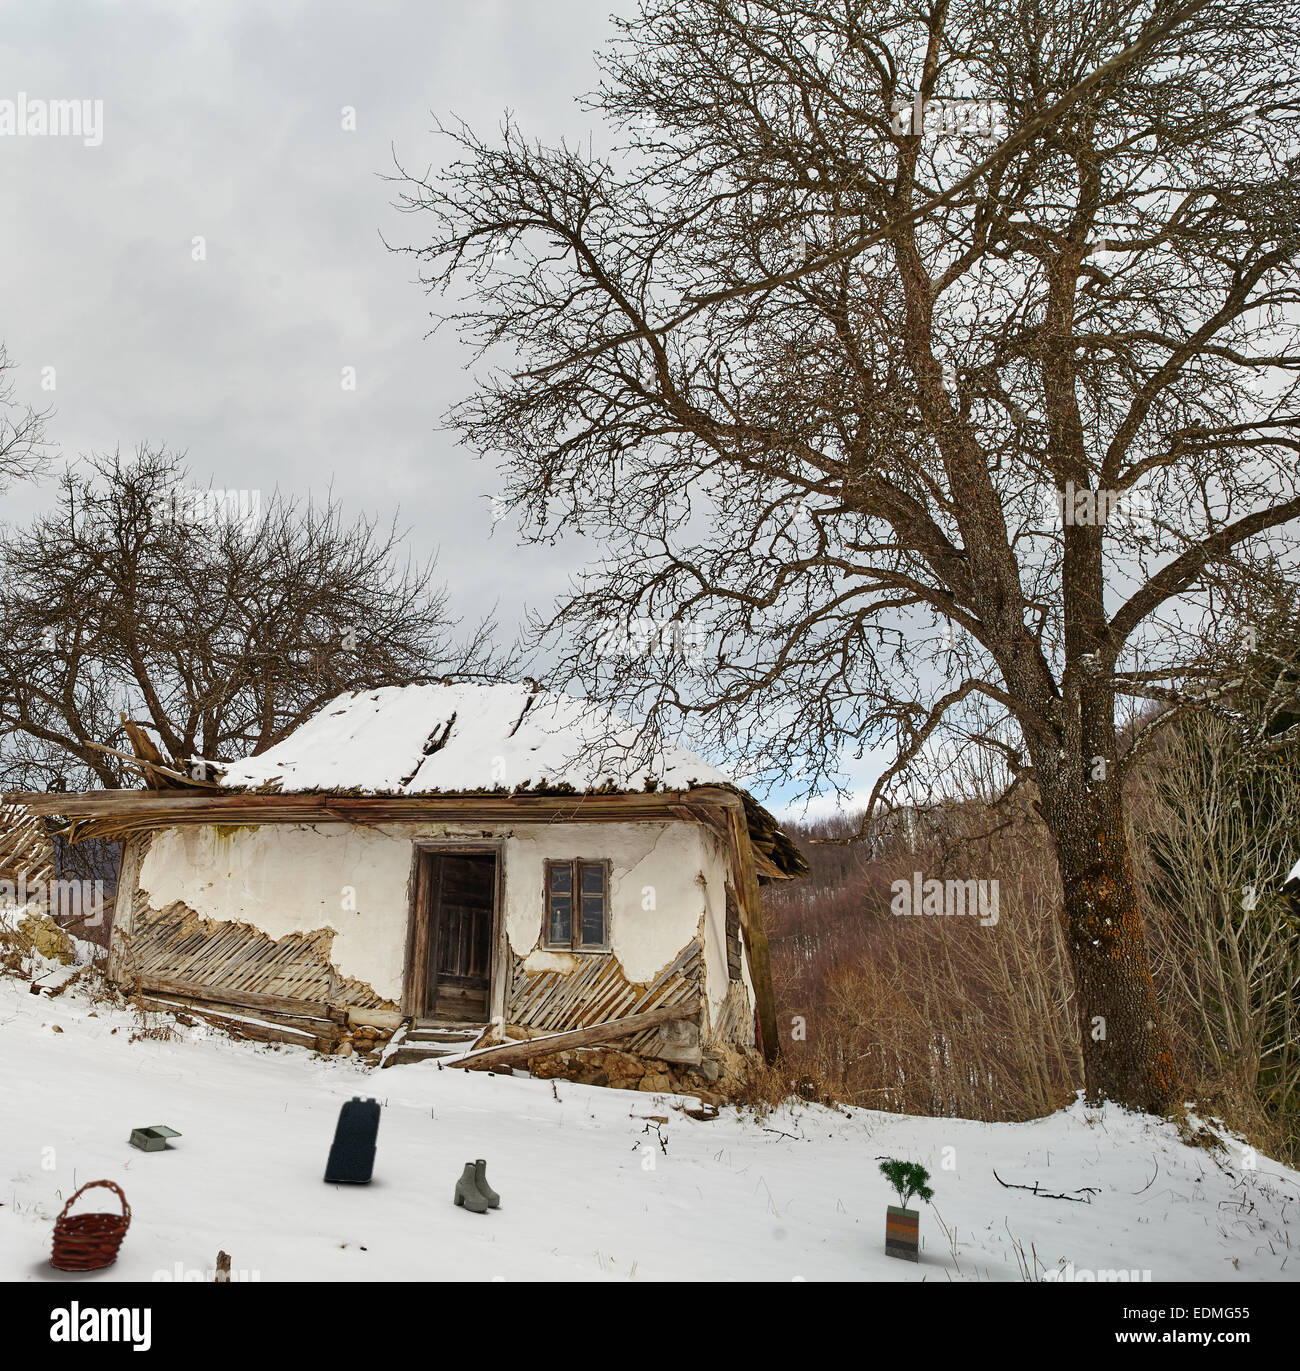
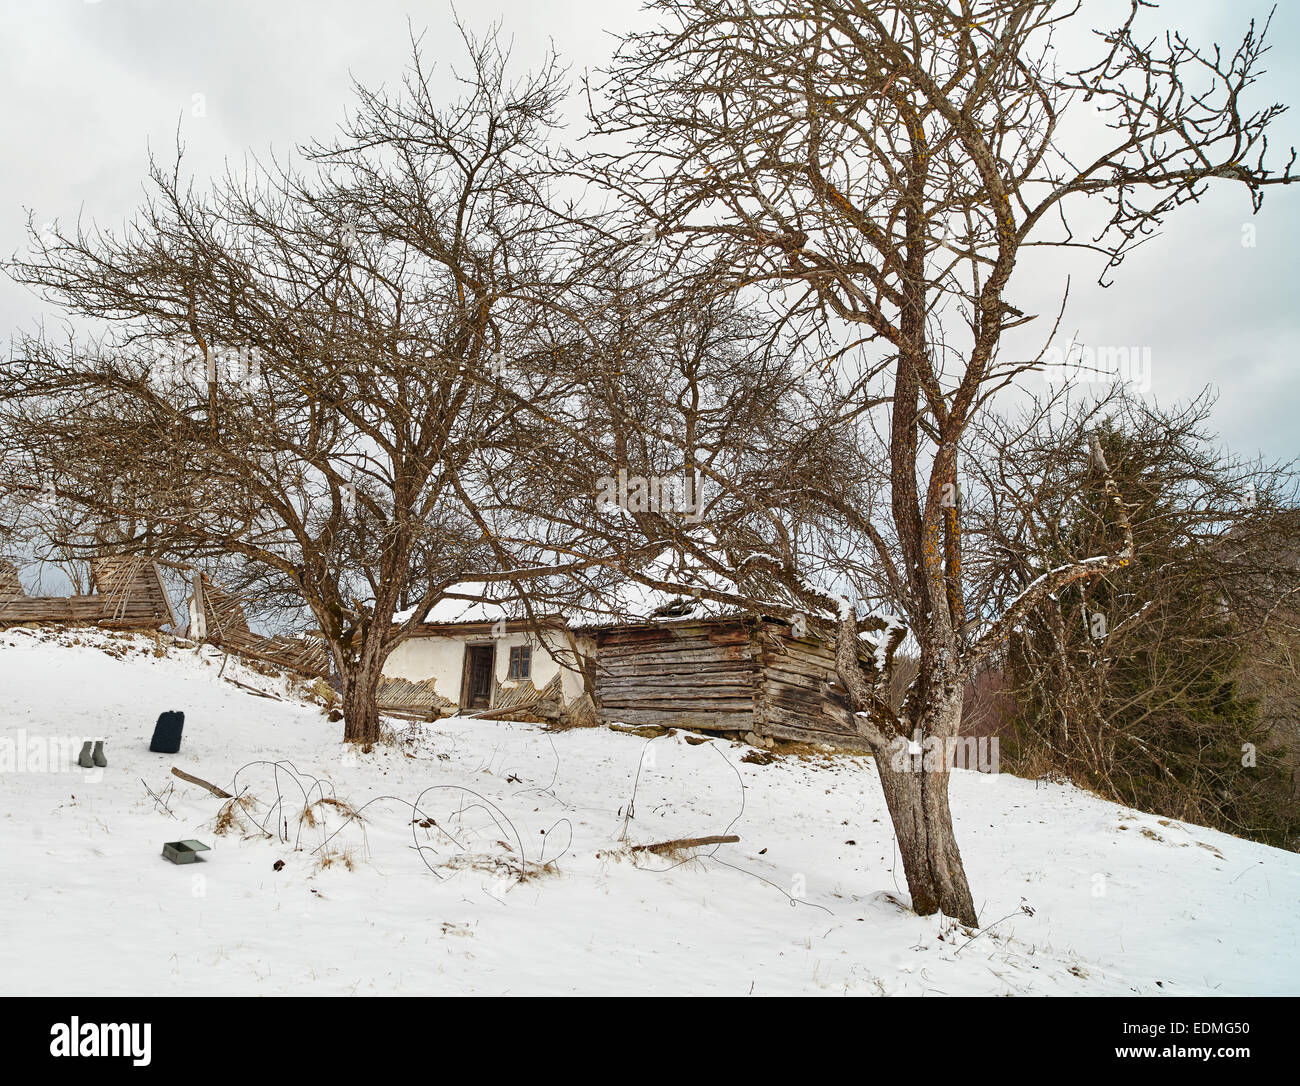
backpack: present [324,1097,381,1183] -> present [149,710,185,753]
boots: present [454,1159,500,1212] -> present [78,741,107,767]
potted tree: present [879,1159,935,1262] -> none [882,877,940,975]
basket: present [49,1179,131,1271] -> none [55,899,137,987]

